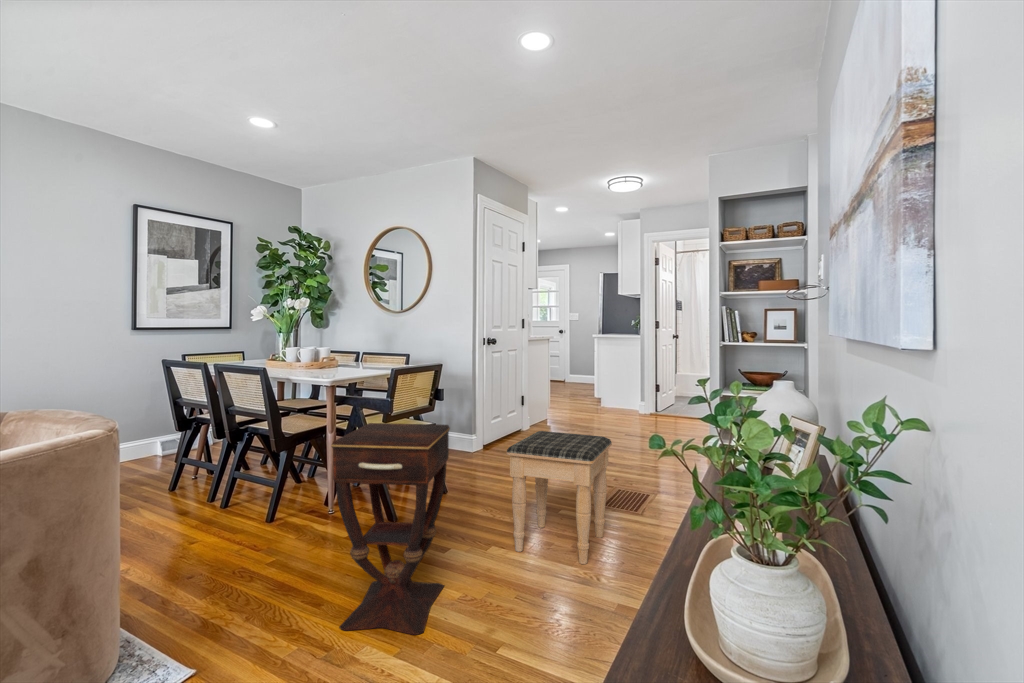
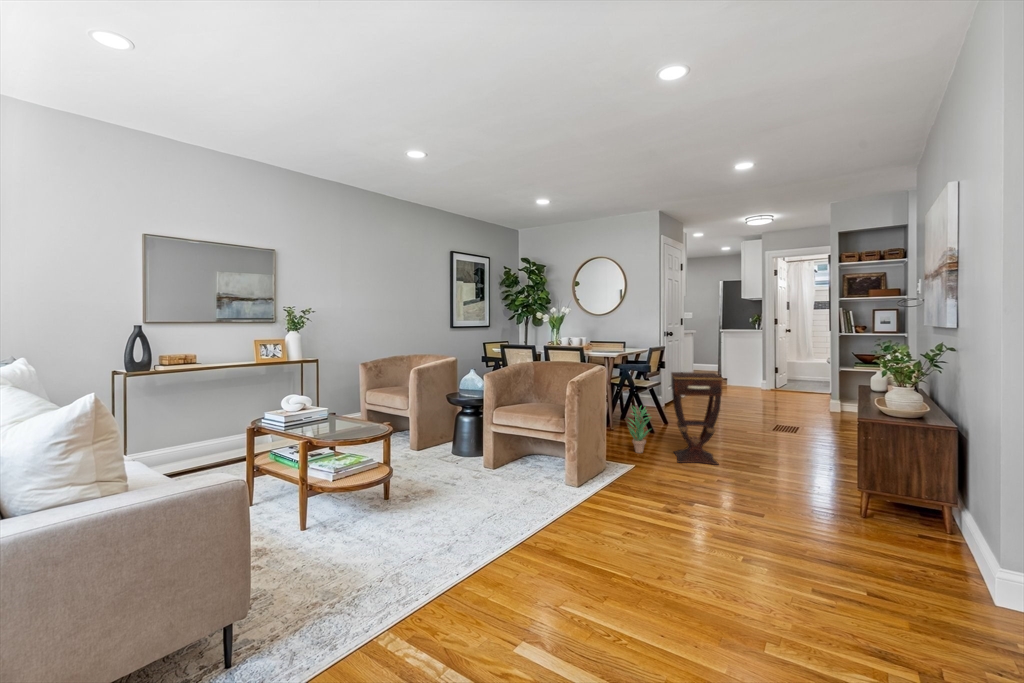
footstool: present [507,431,612,564] -> none [733,383,789,450]
potted plant: none [268,493,325,591] -> present [629,407,651,453]

